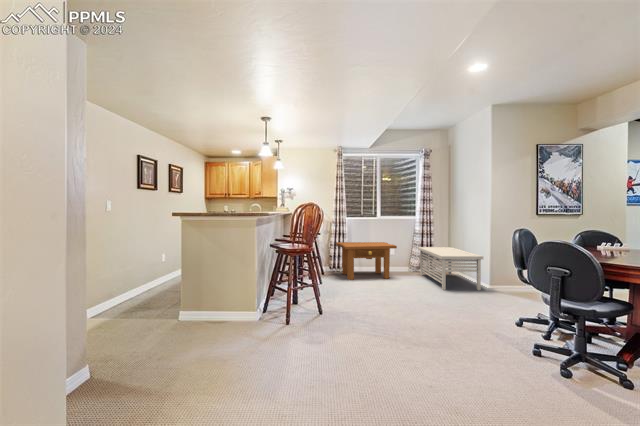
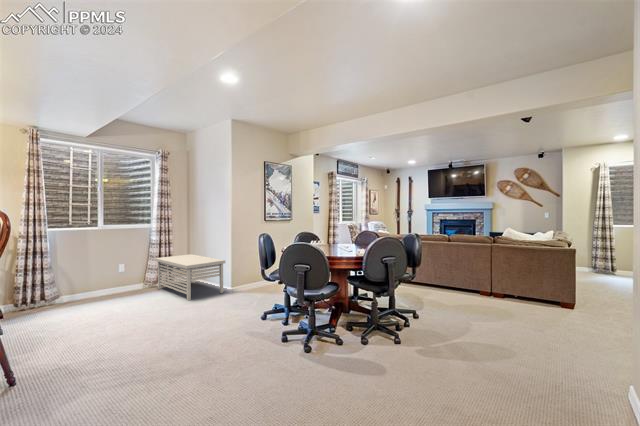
side table: present [336,242,397,280] -> none [27,257,130,315]

